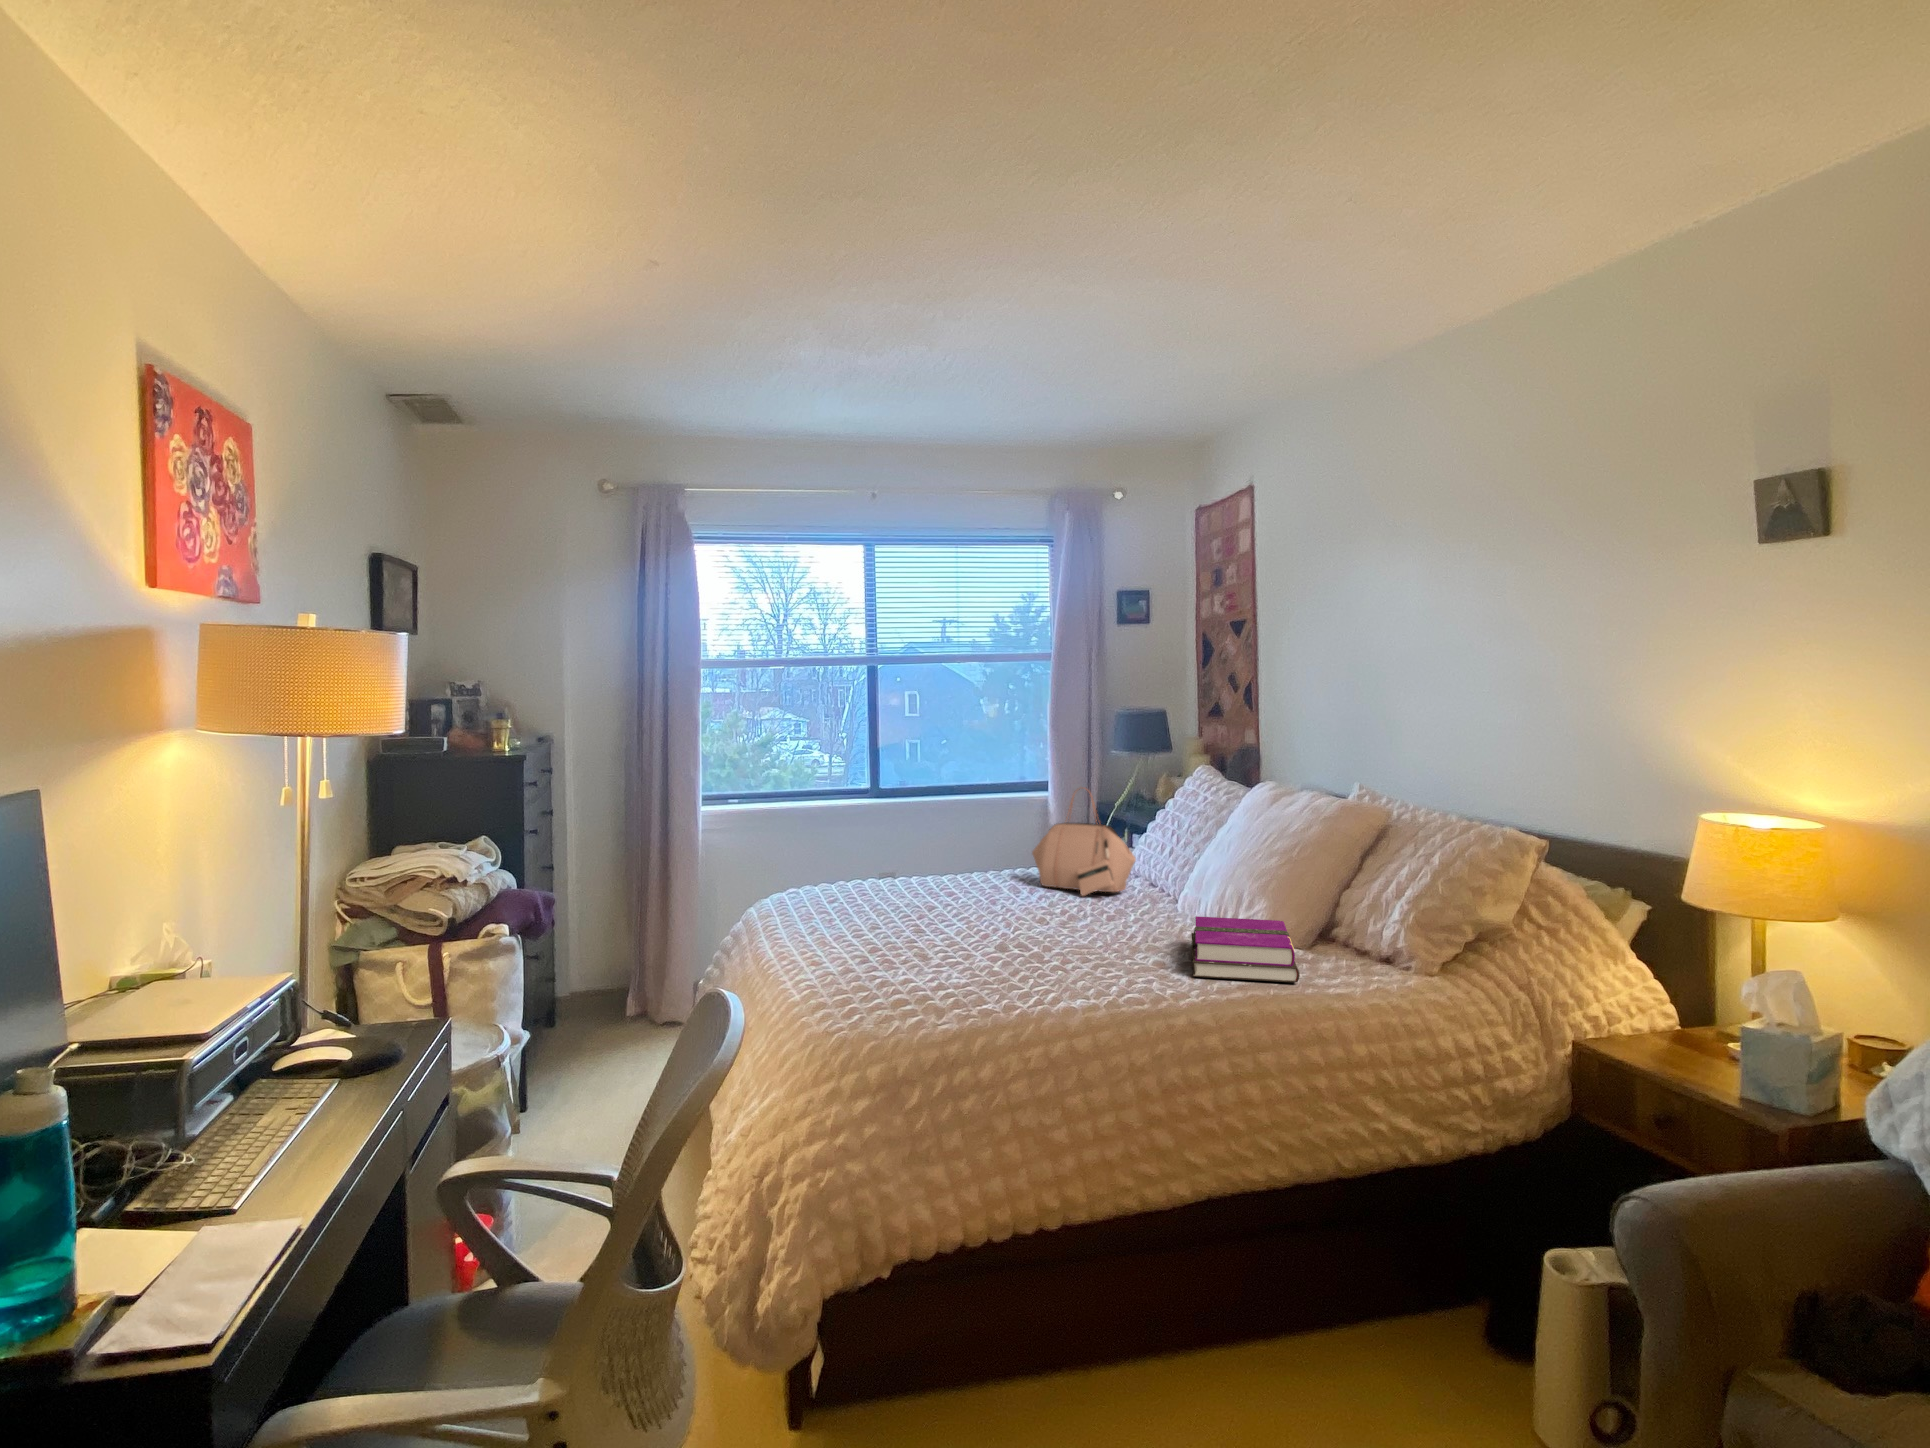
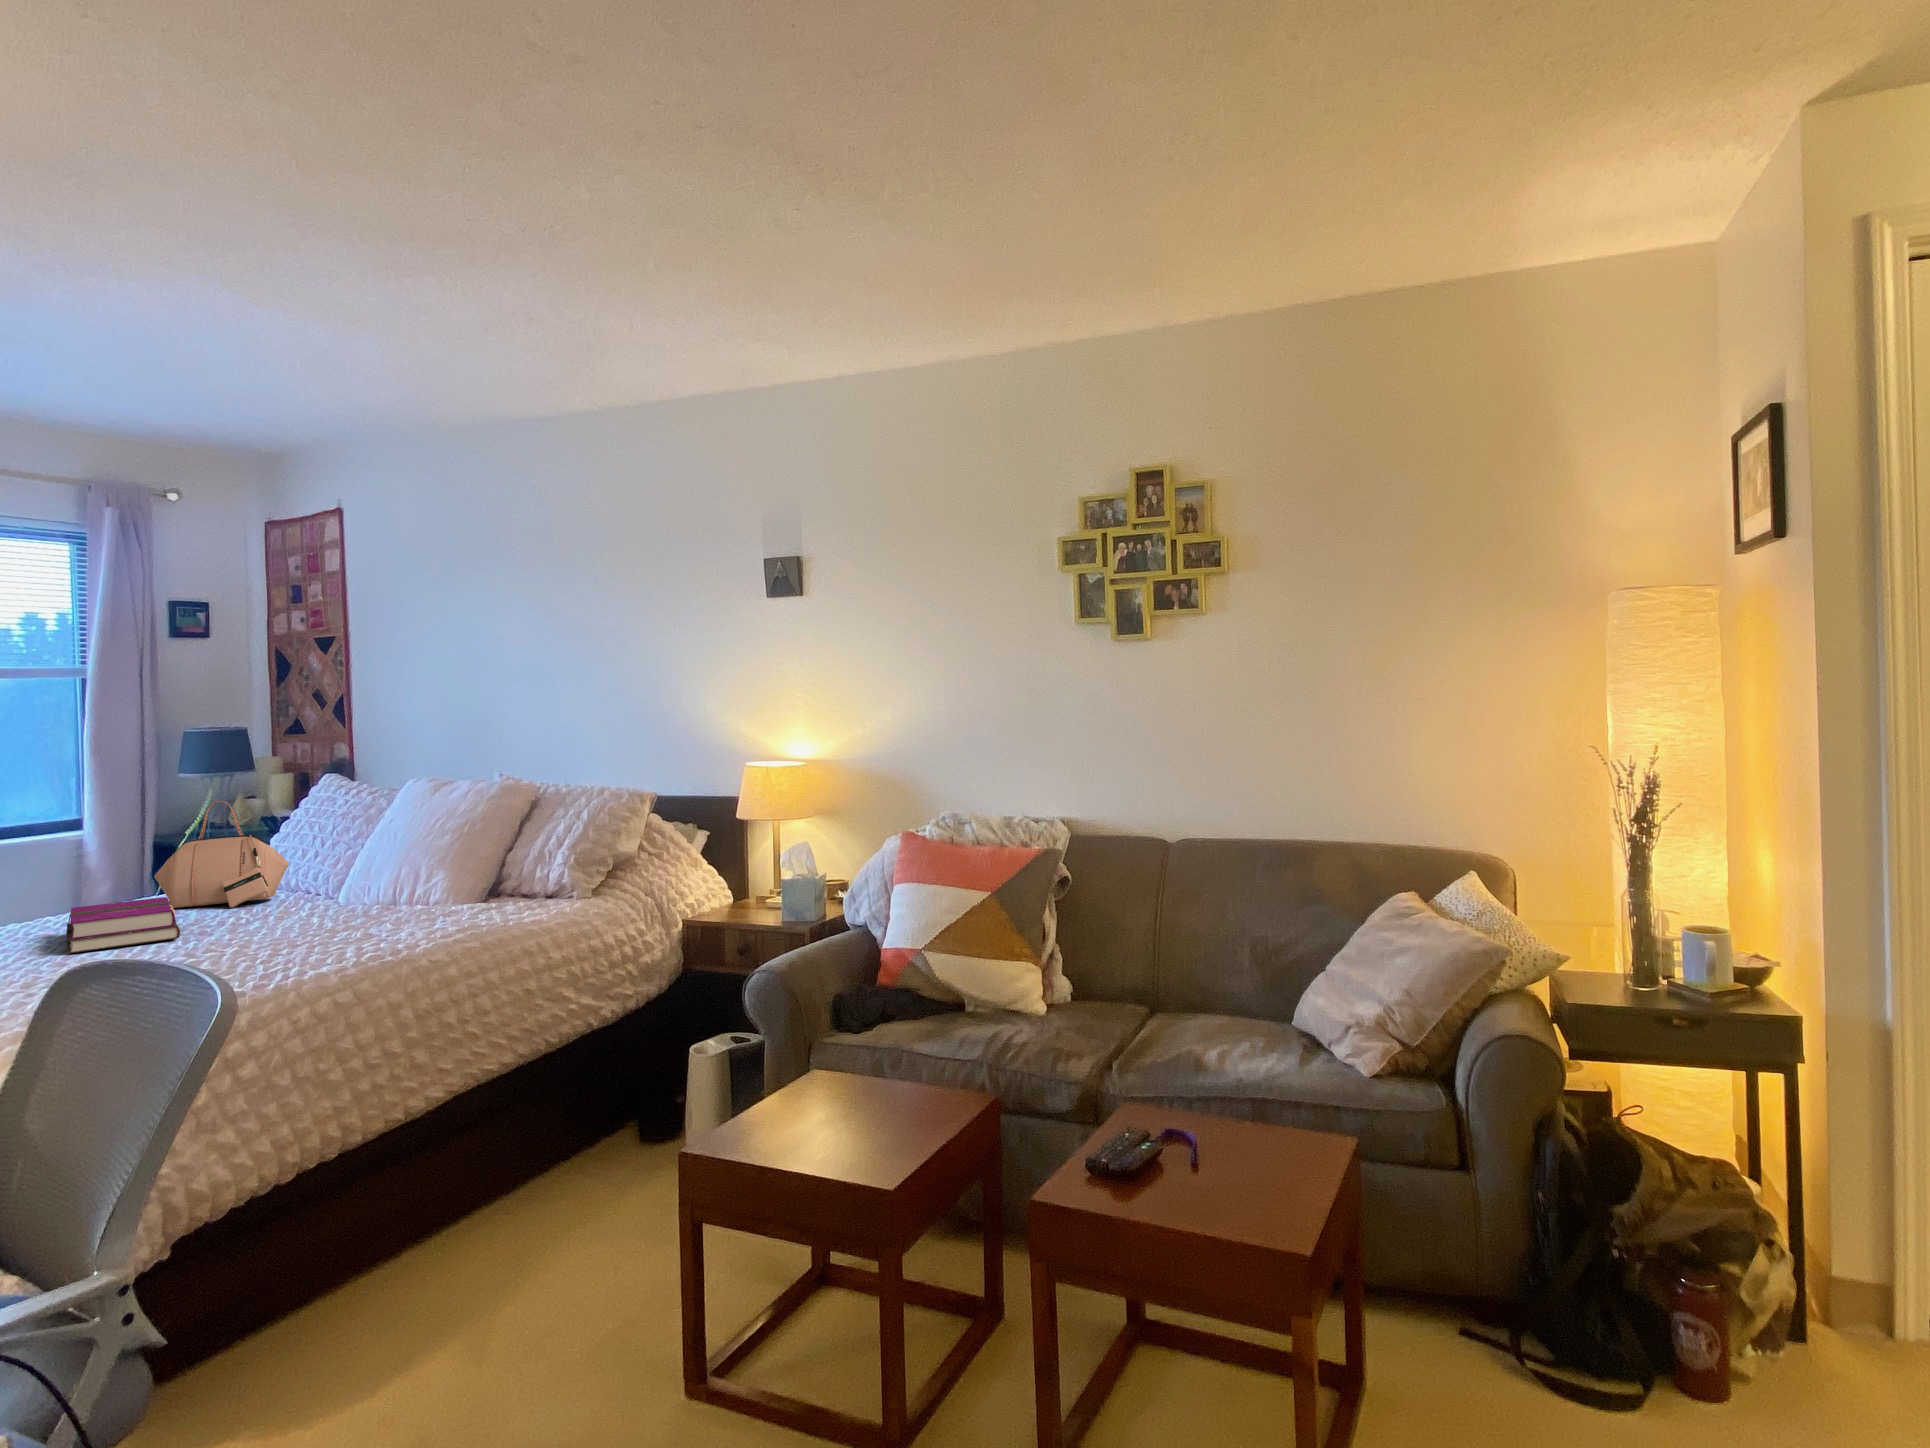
hardback book: present [1191,916,1300,982] -> present [67,897,180,953]

